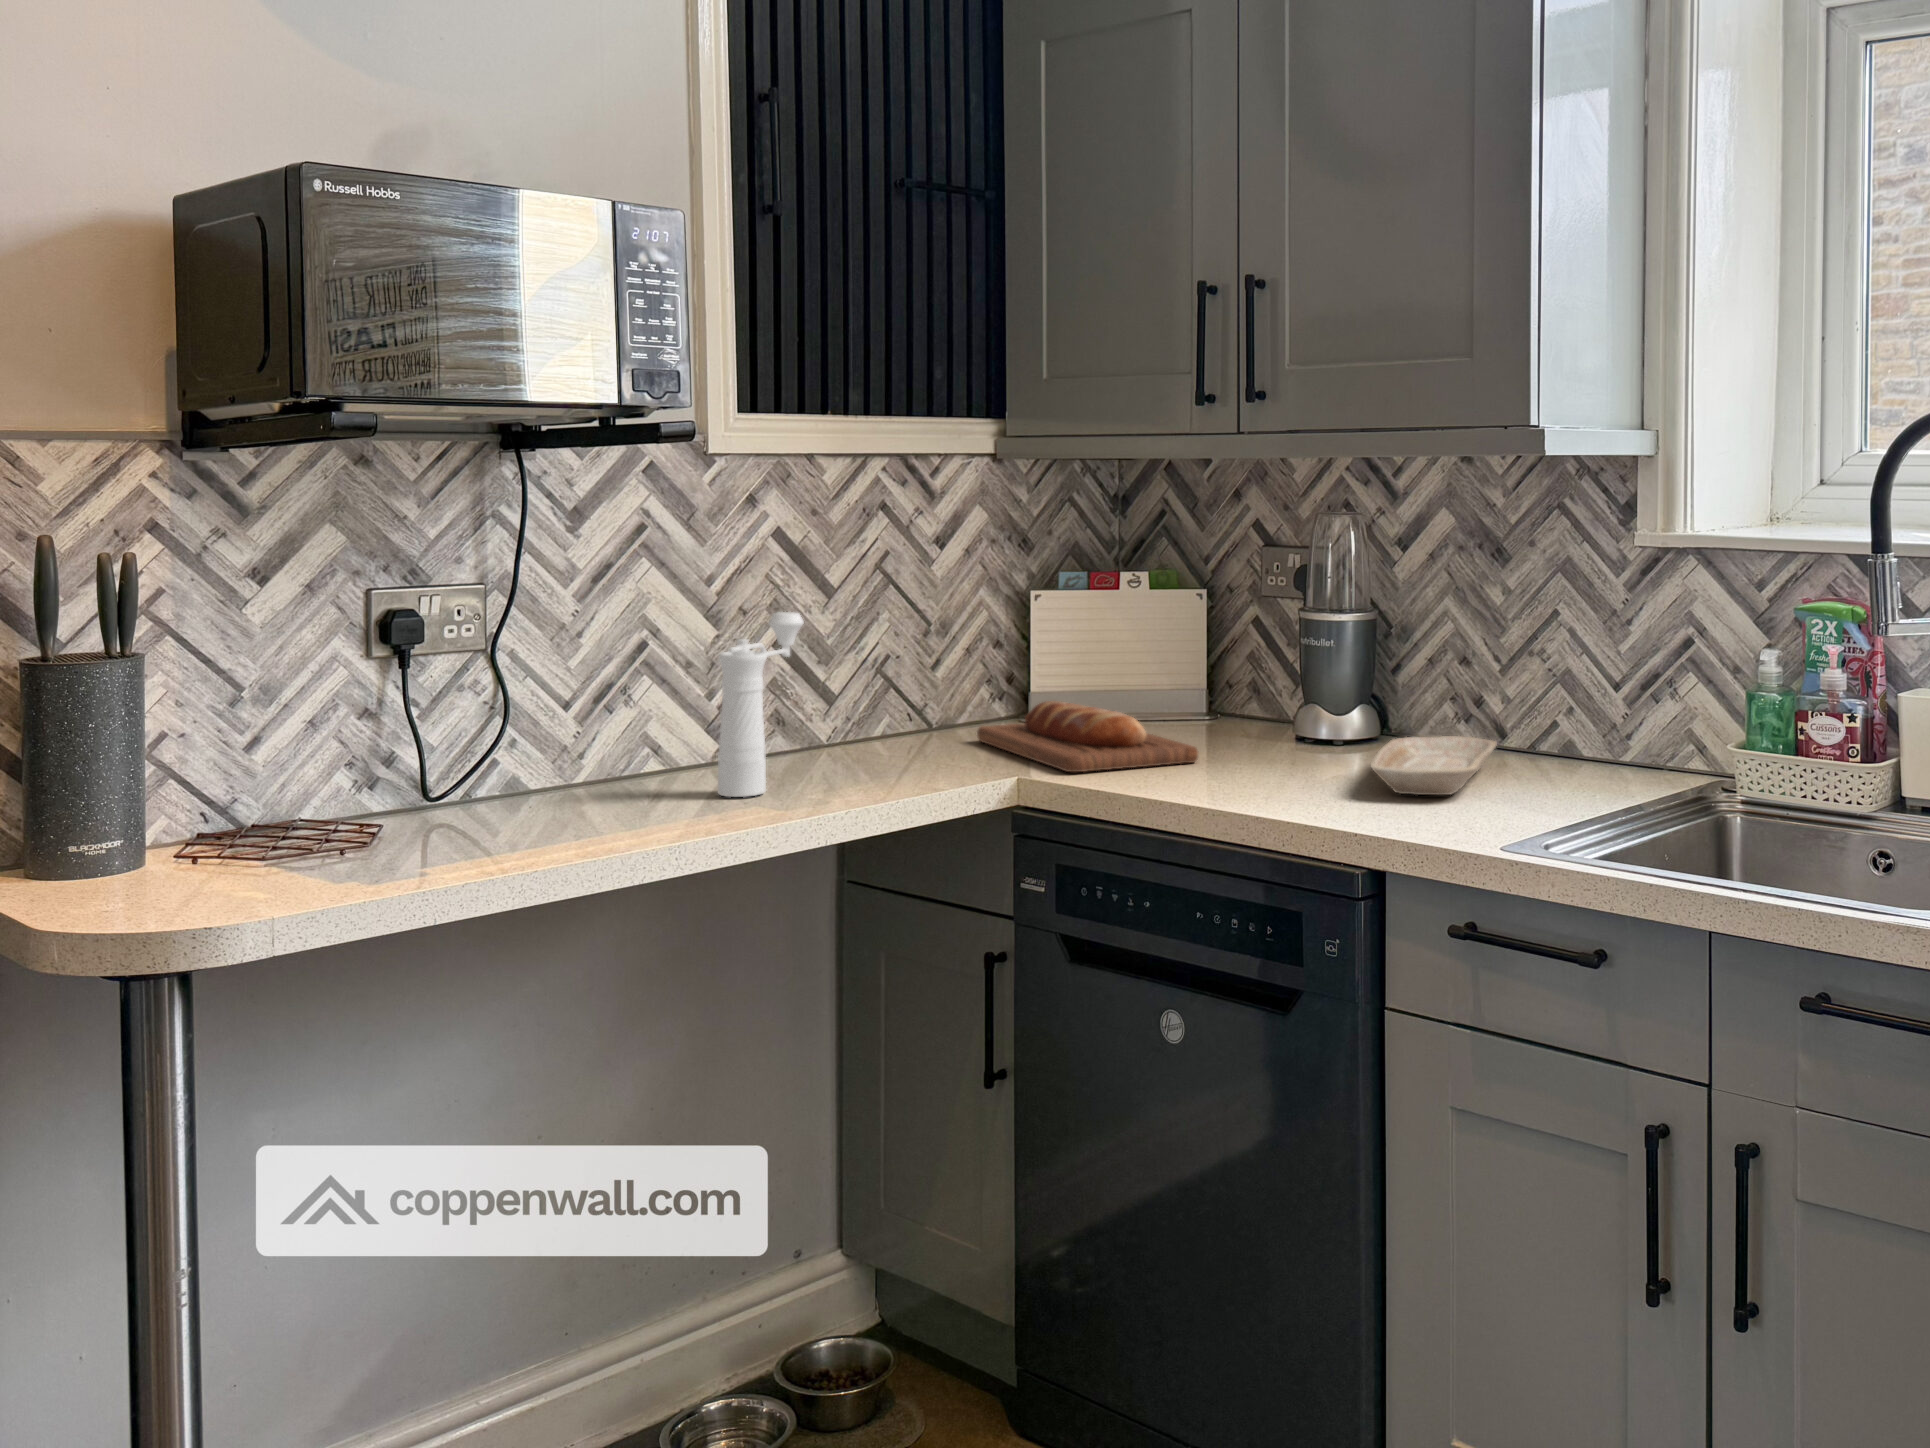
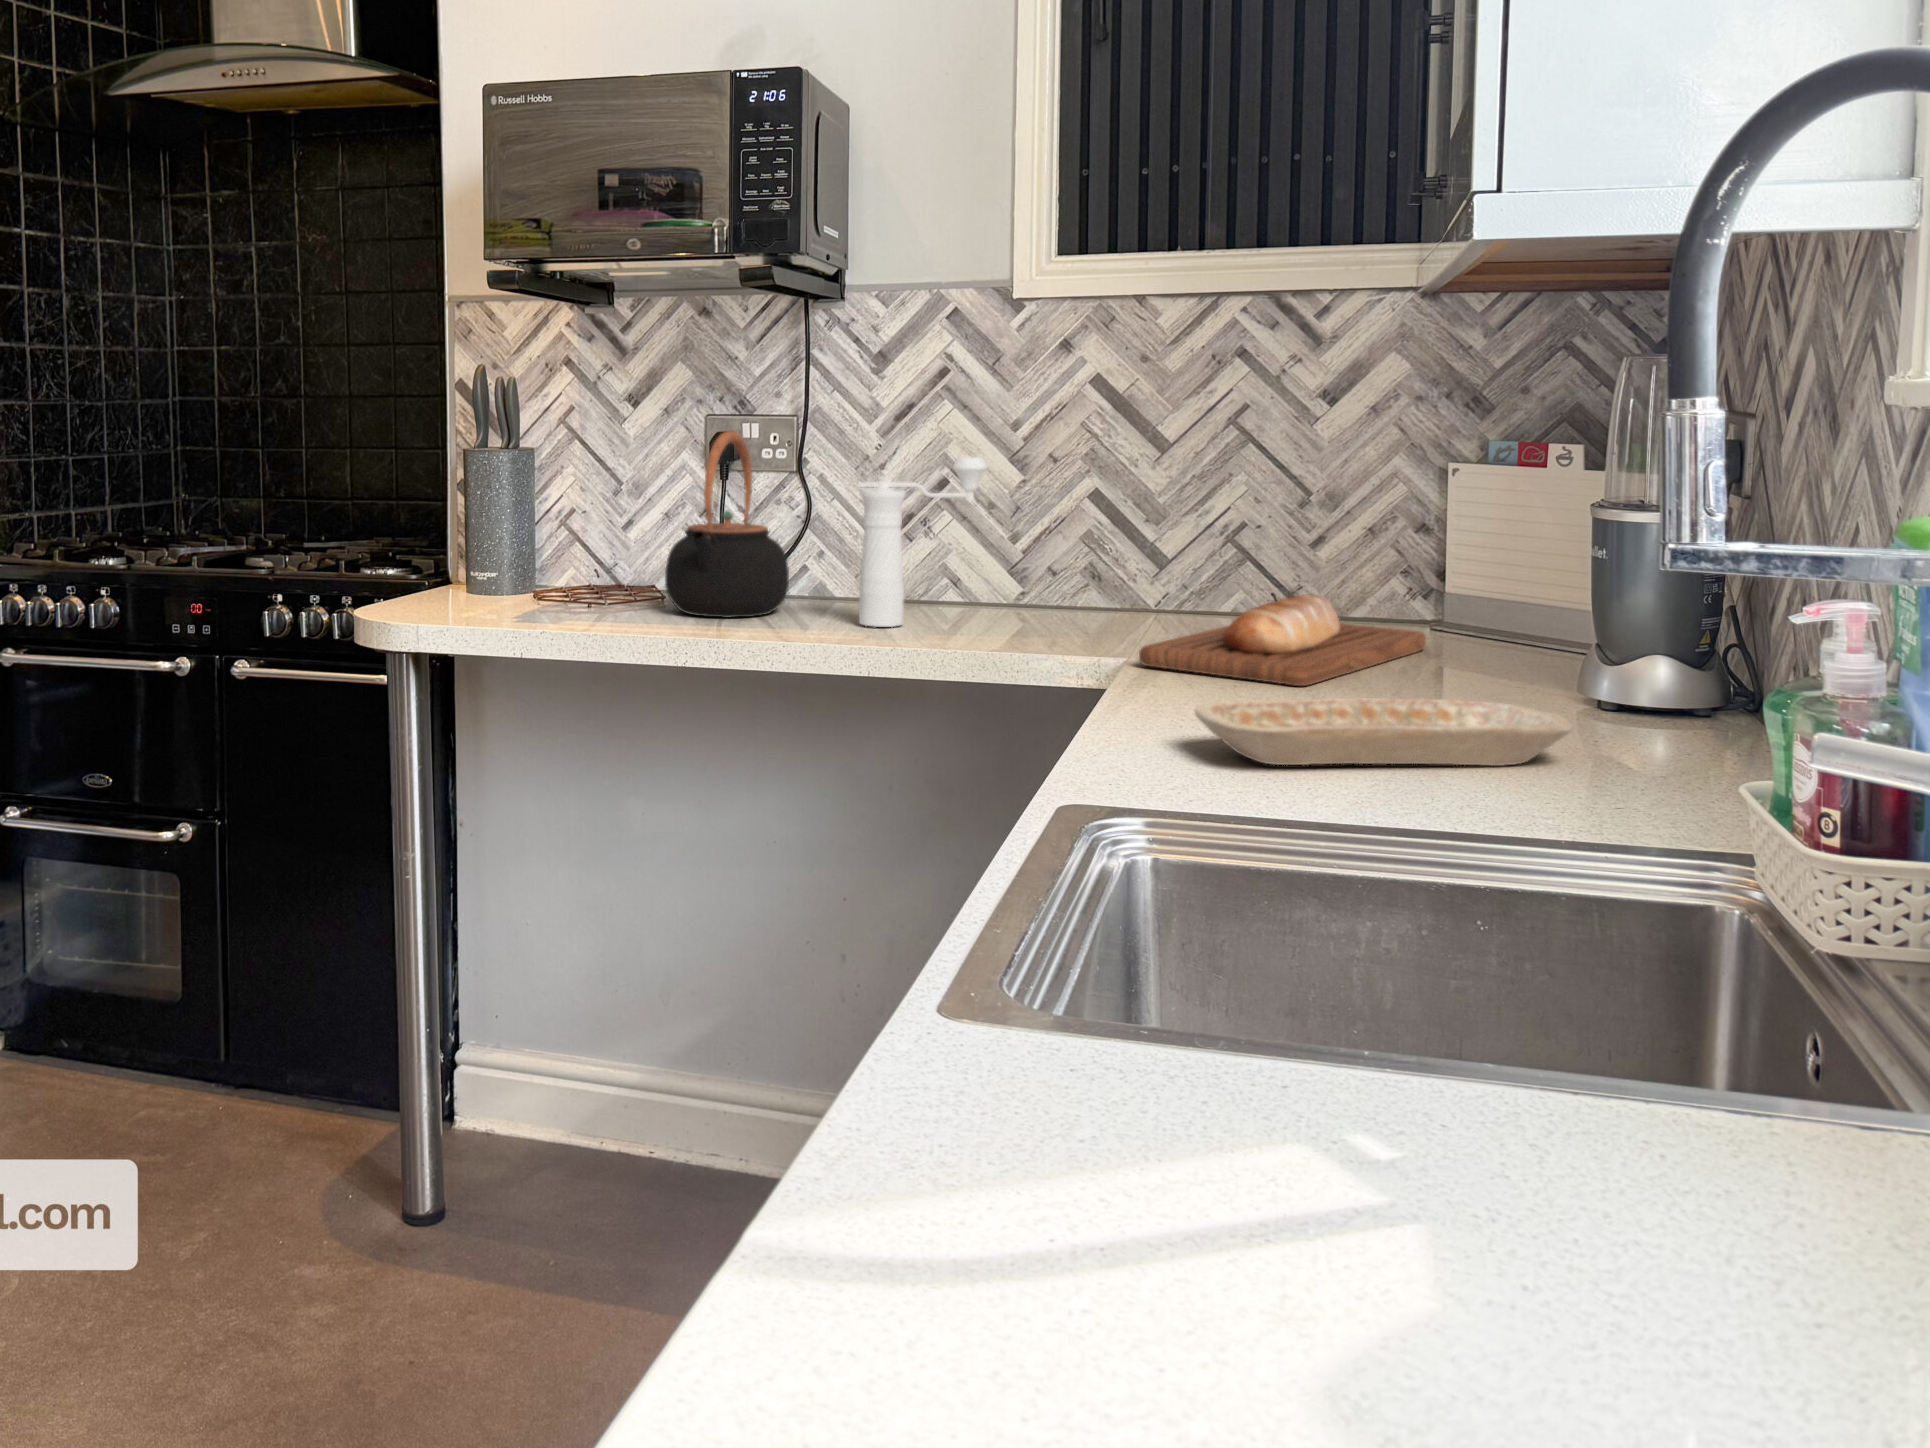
teapot: none [467,605,624,827] -> present [665,431,789,617]

